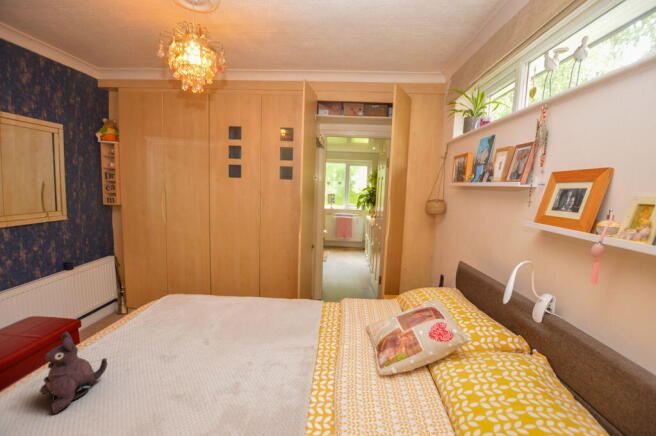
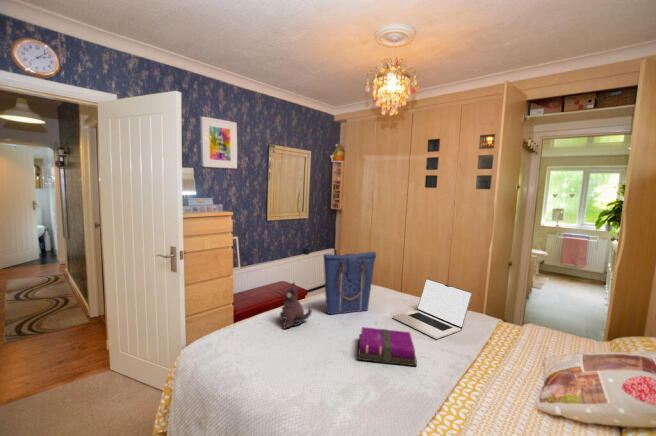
tote bag: none [117,257,195,353] -> present [324,252,376,314]
laptop: none [223,274,298,337] -> present [393,279,472,339]
notebook: none [192,342,271,408] -> present [358,327,417,366]

